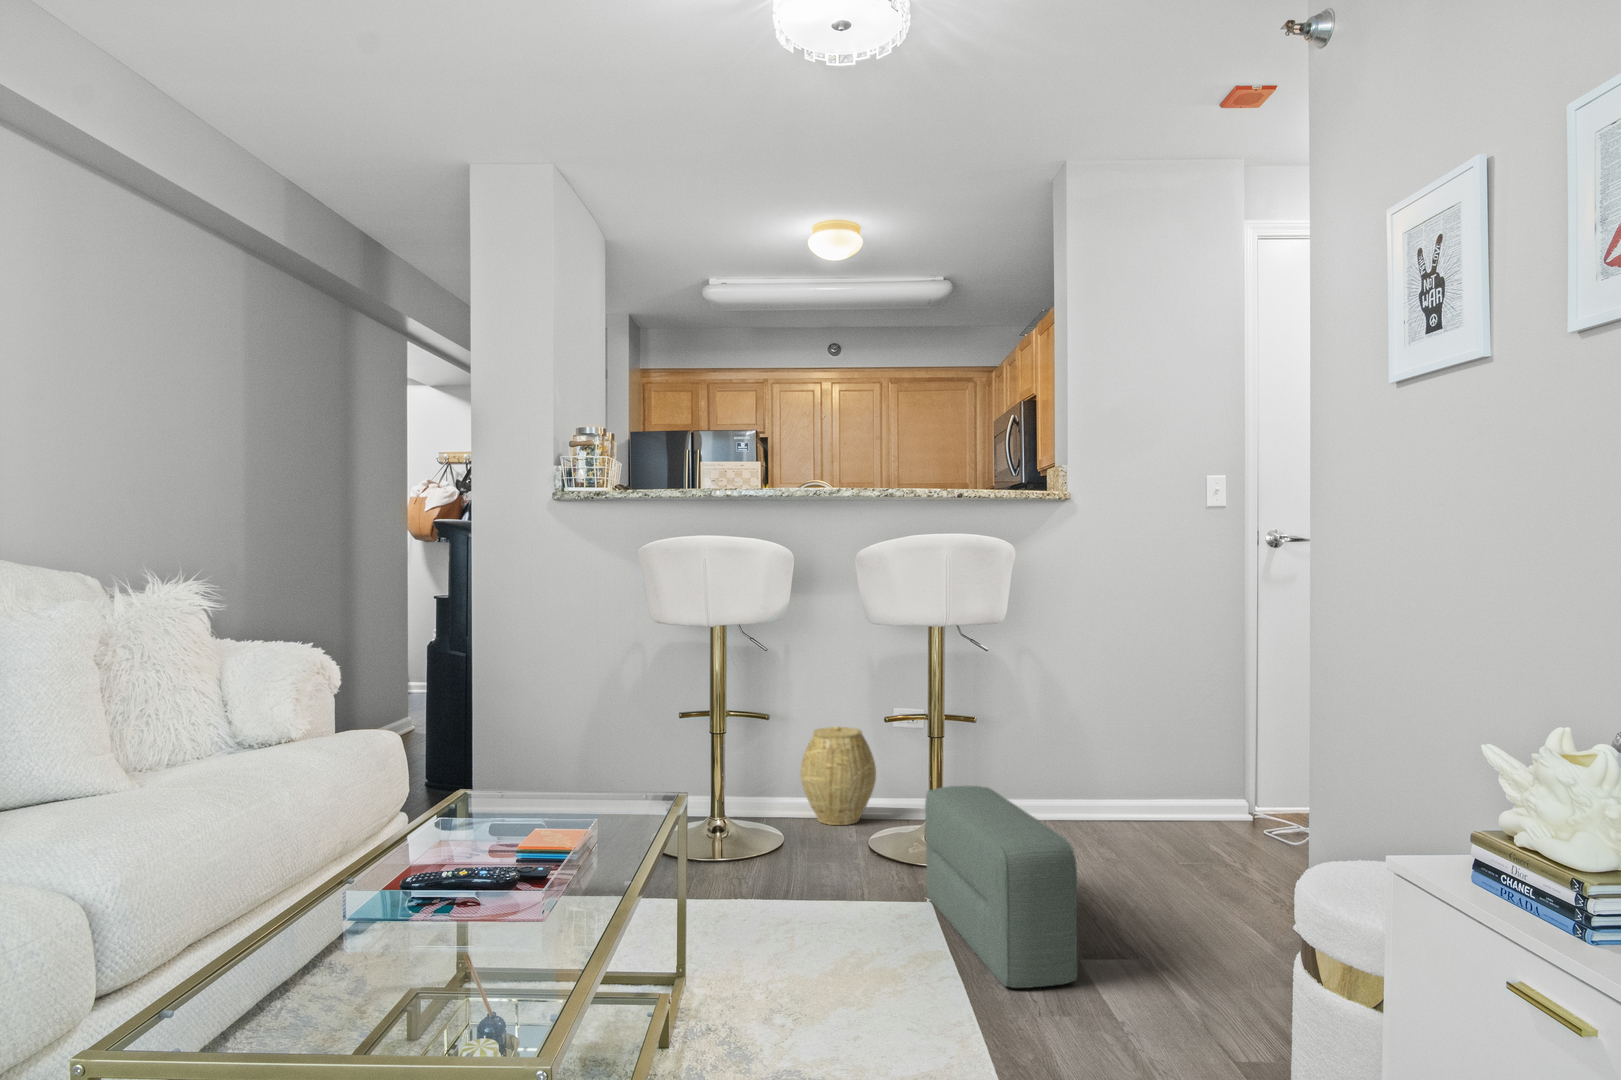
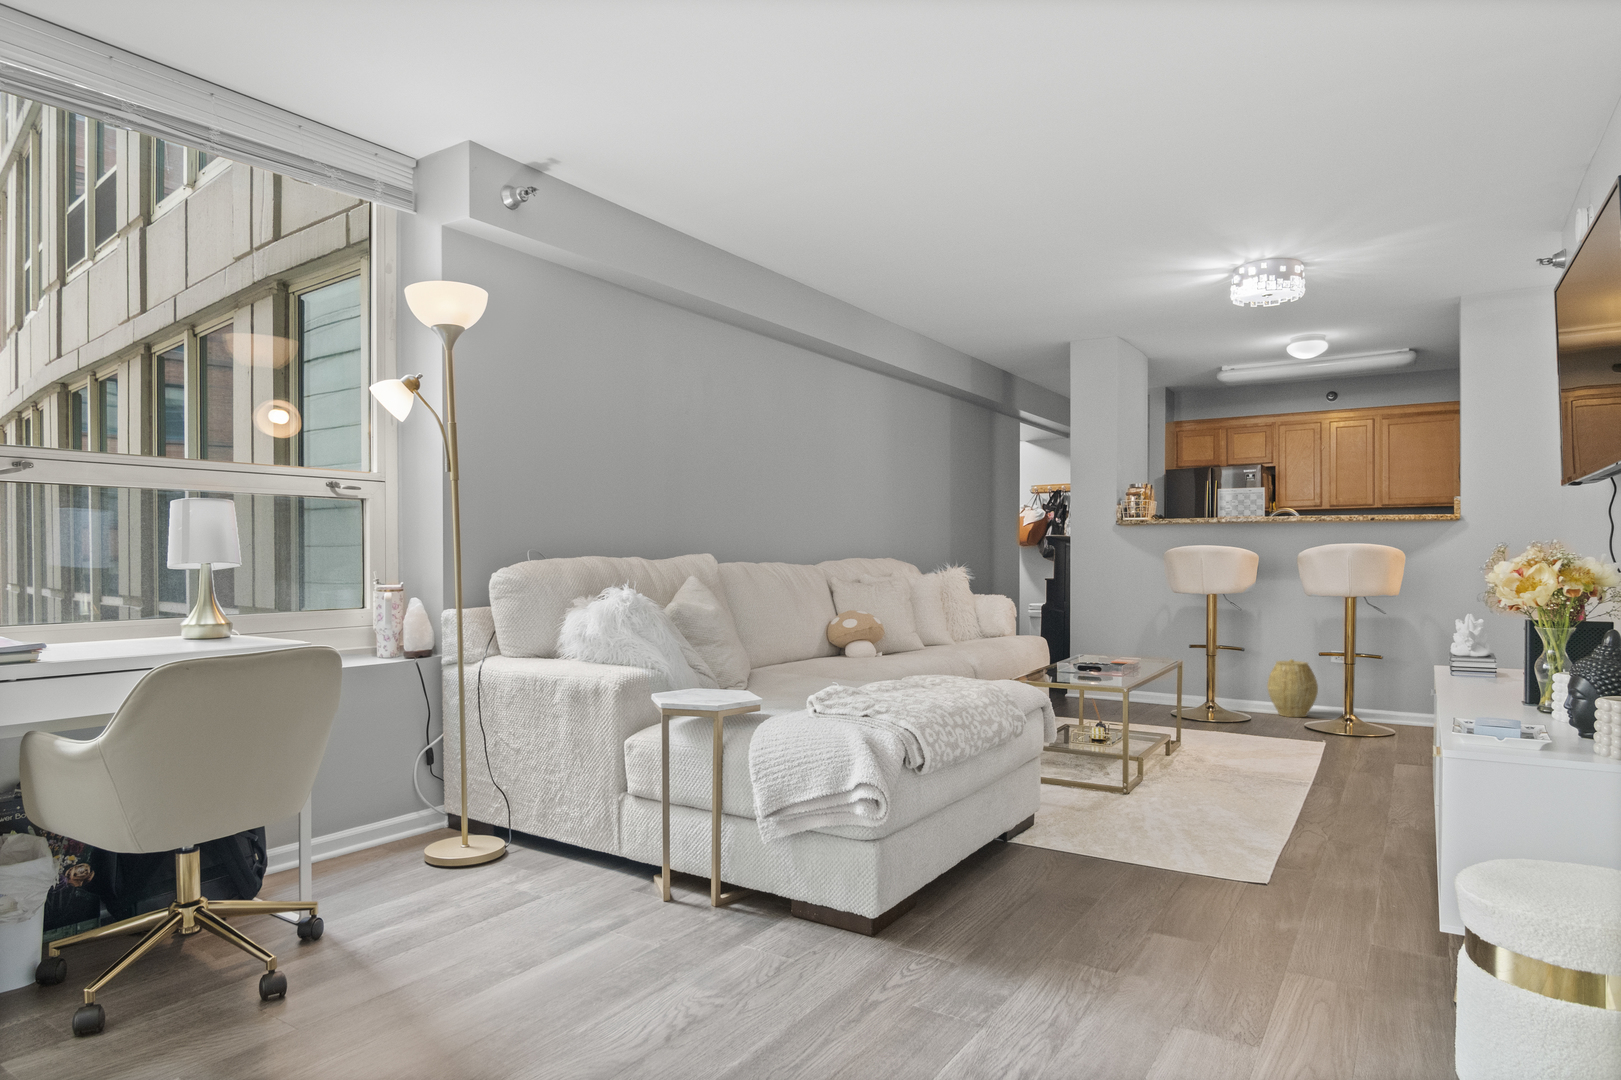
pouf: present [925,786,1077,988] -> none [1324,682,1384,765]

